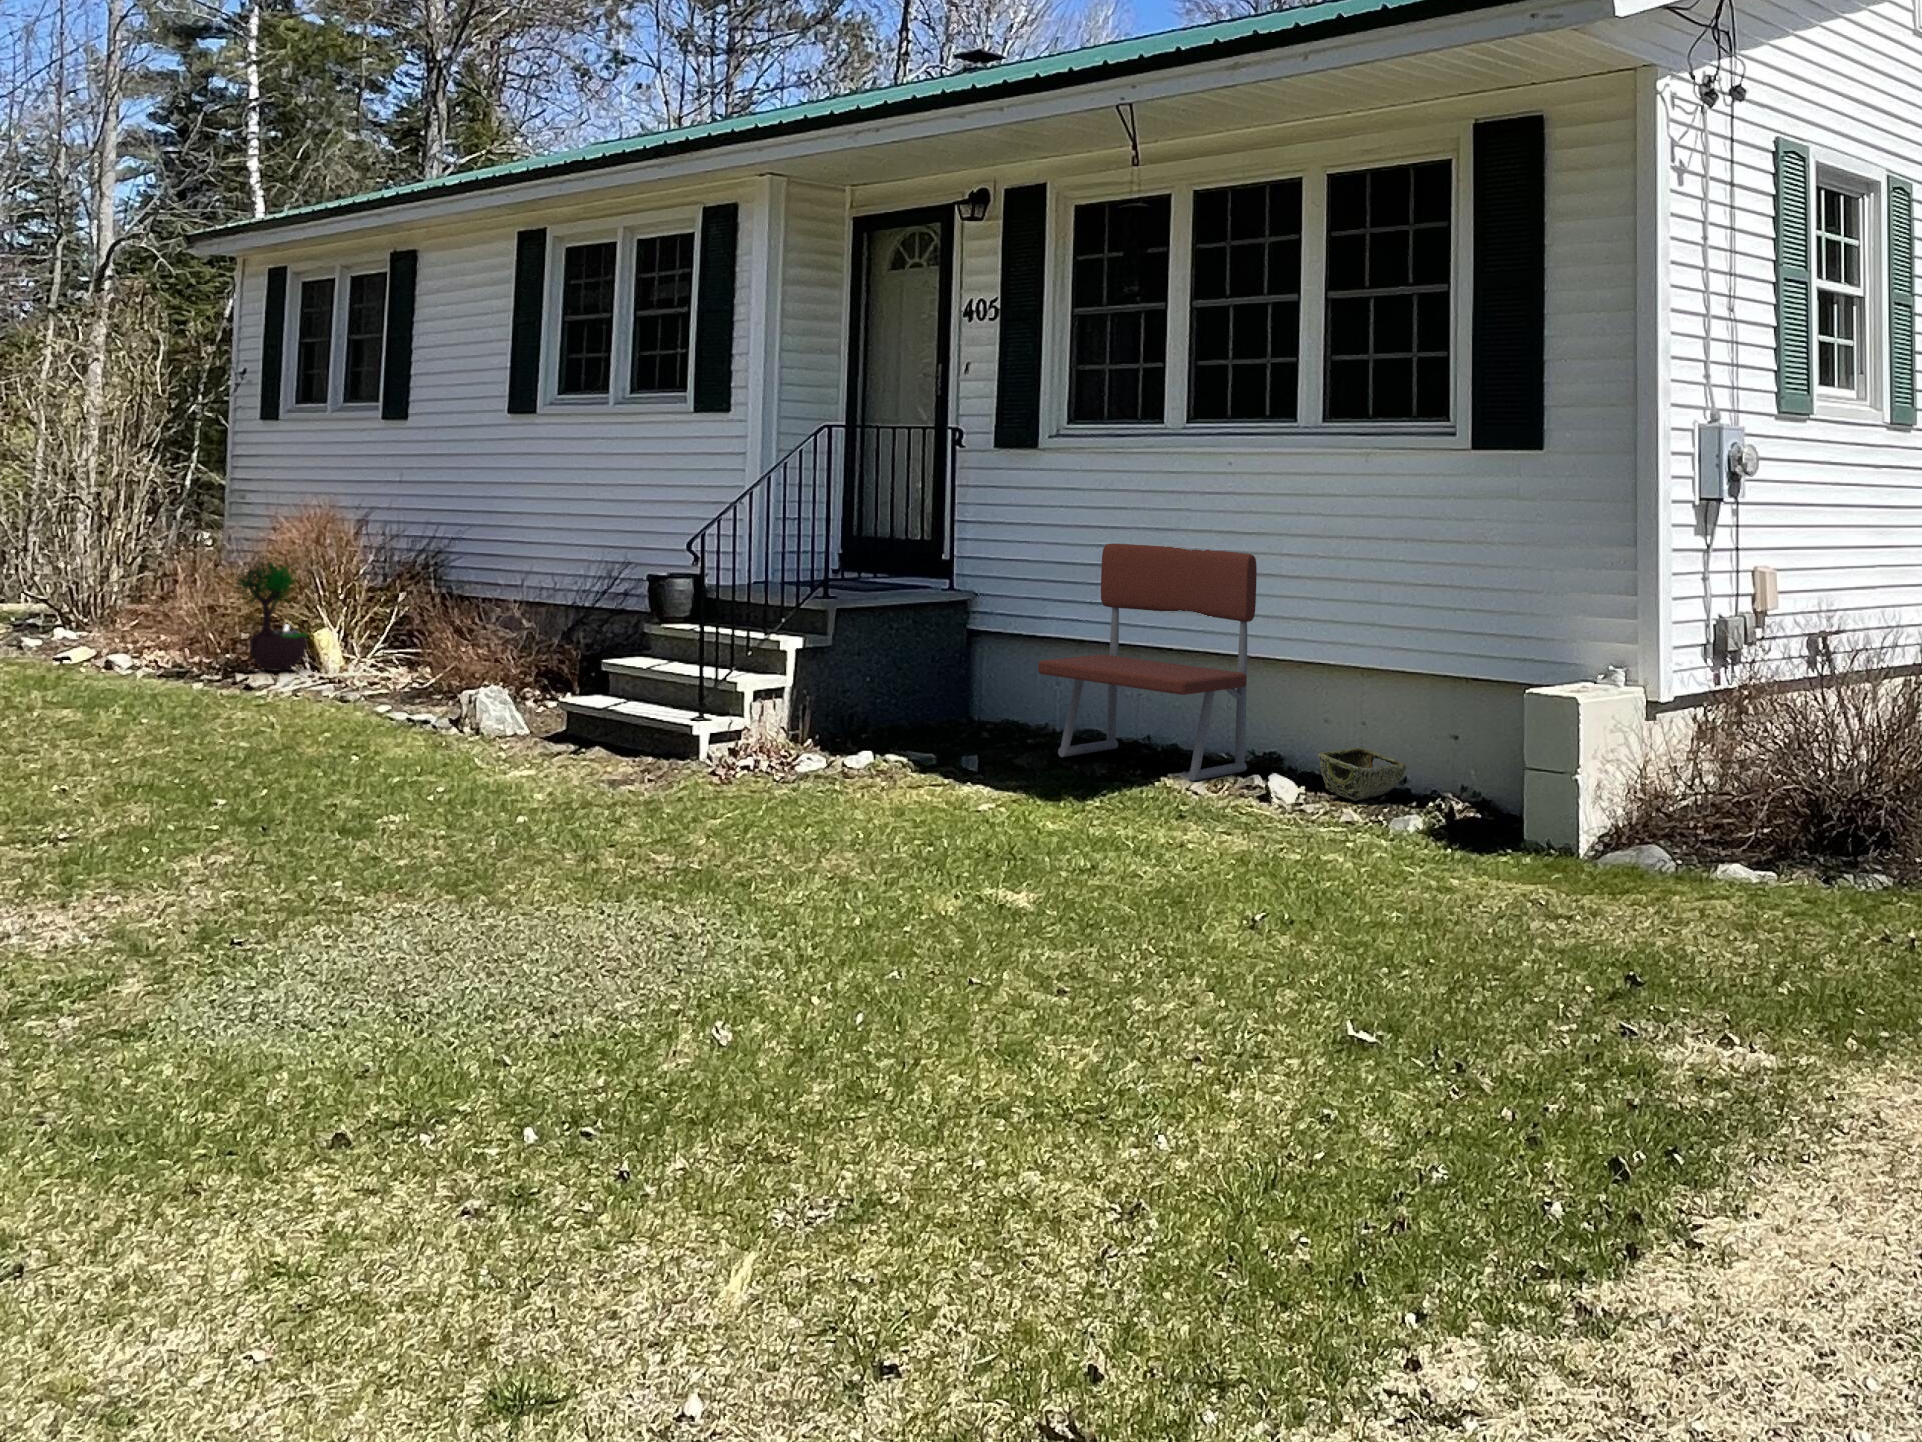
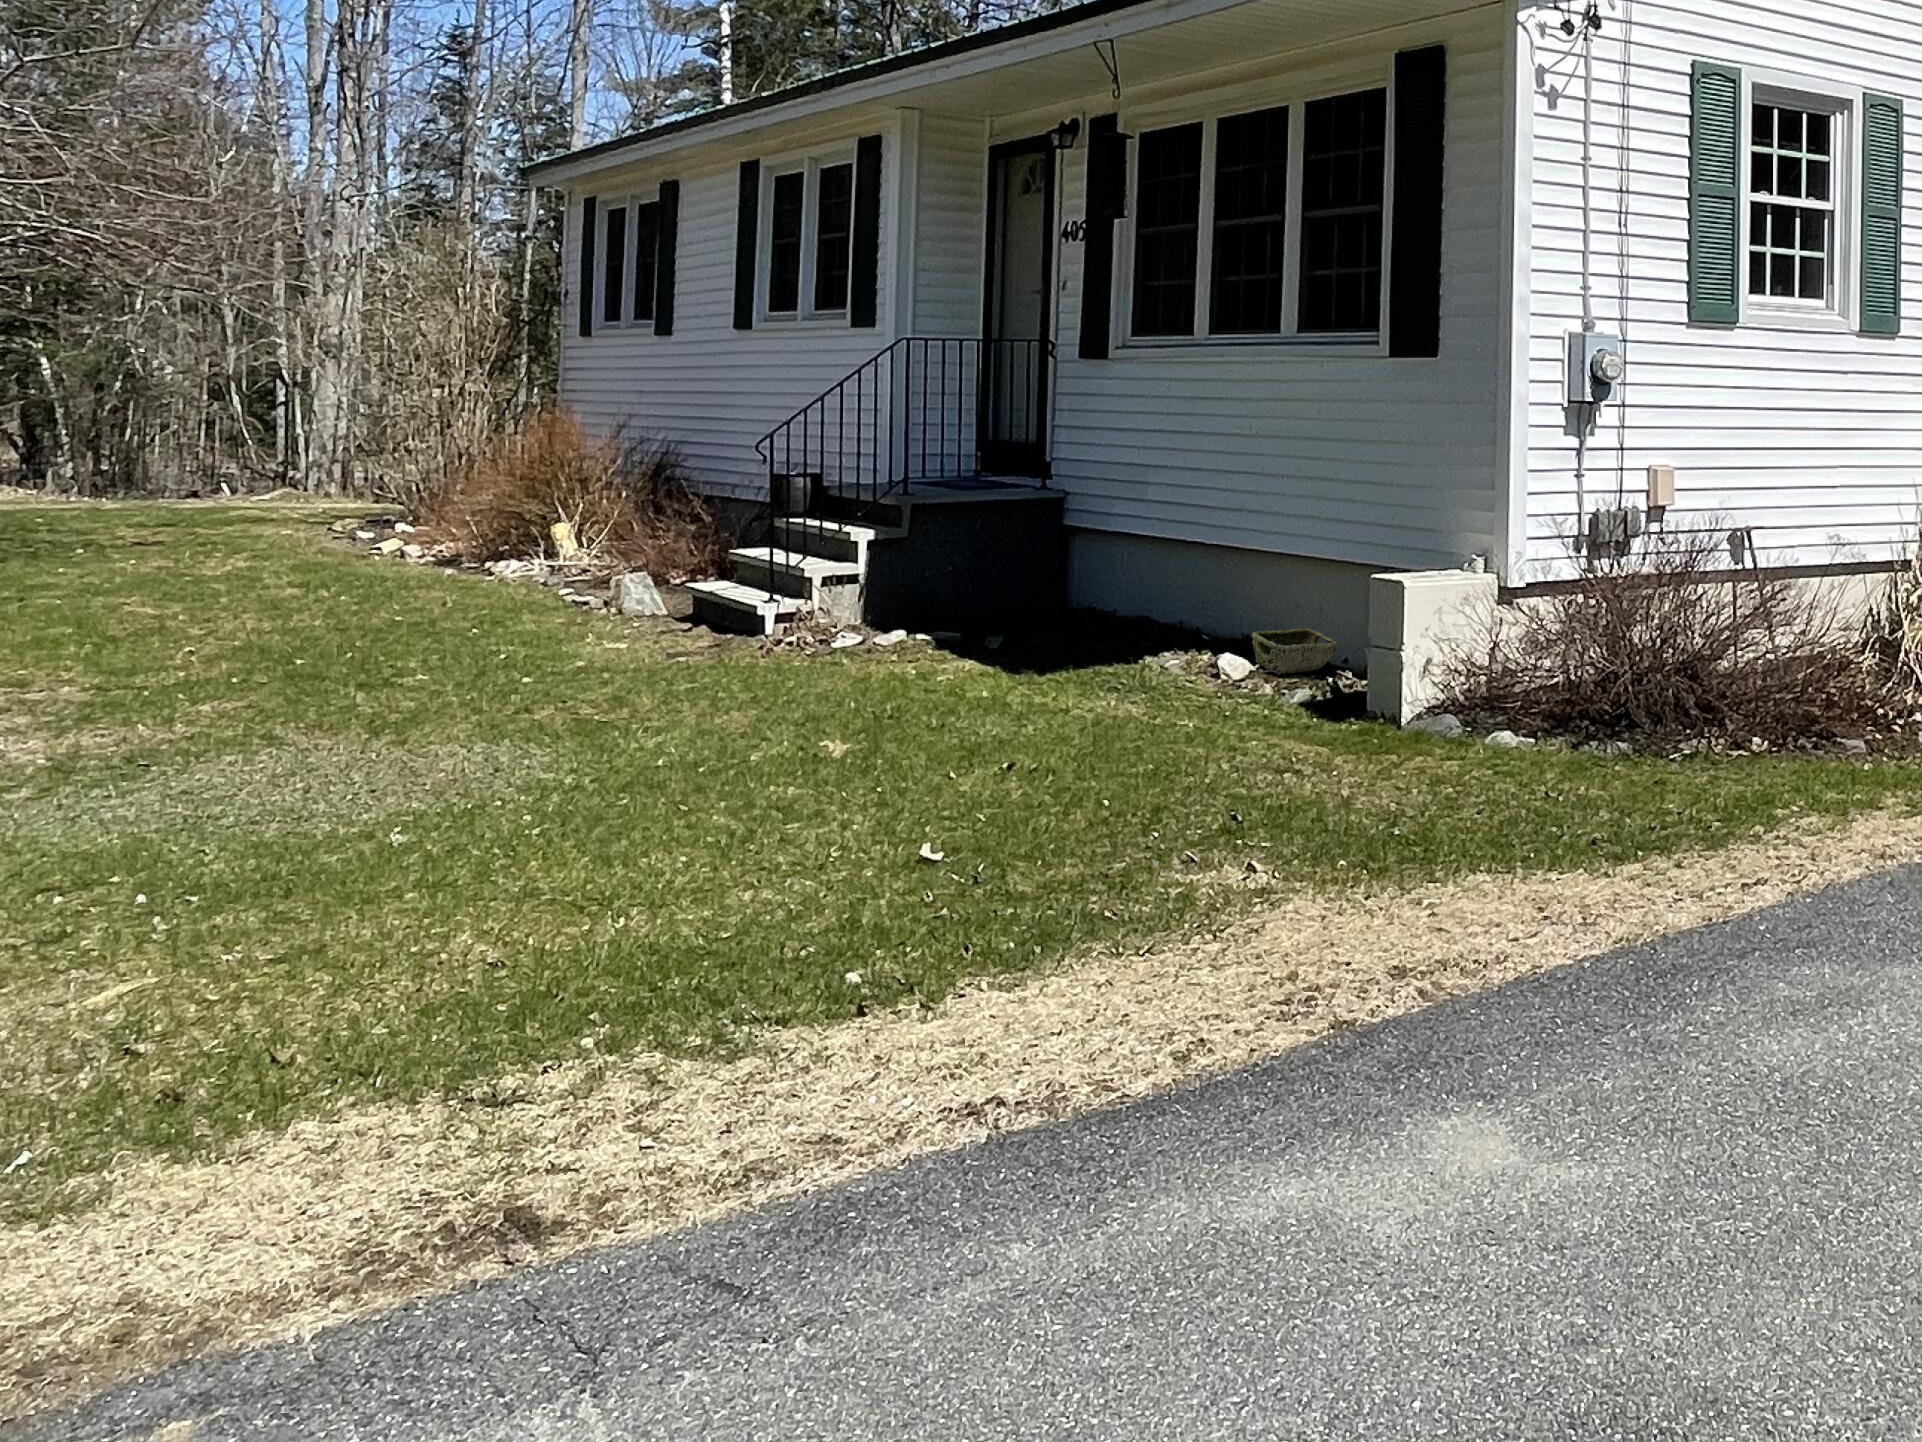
bench: present [1038,543,1257,781] -> none [1058,447,1238,657]
potted tree: present [232,556,307,671] -> none [463,453,542,560]

